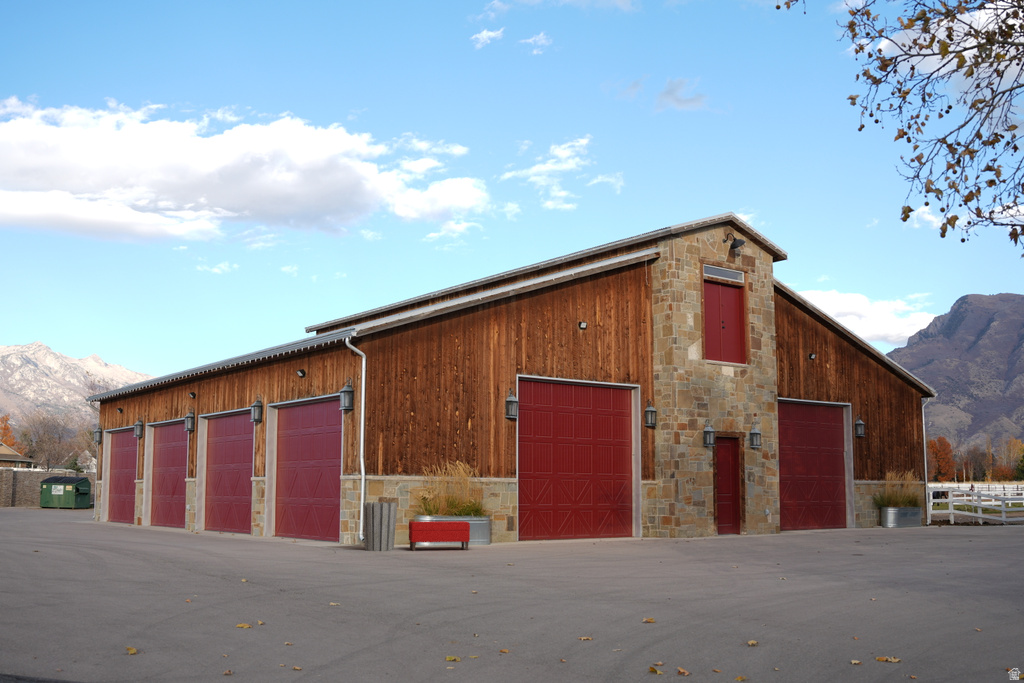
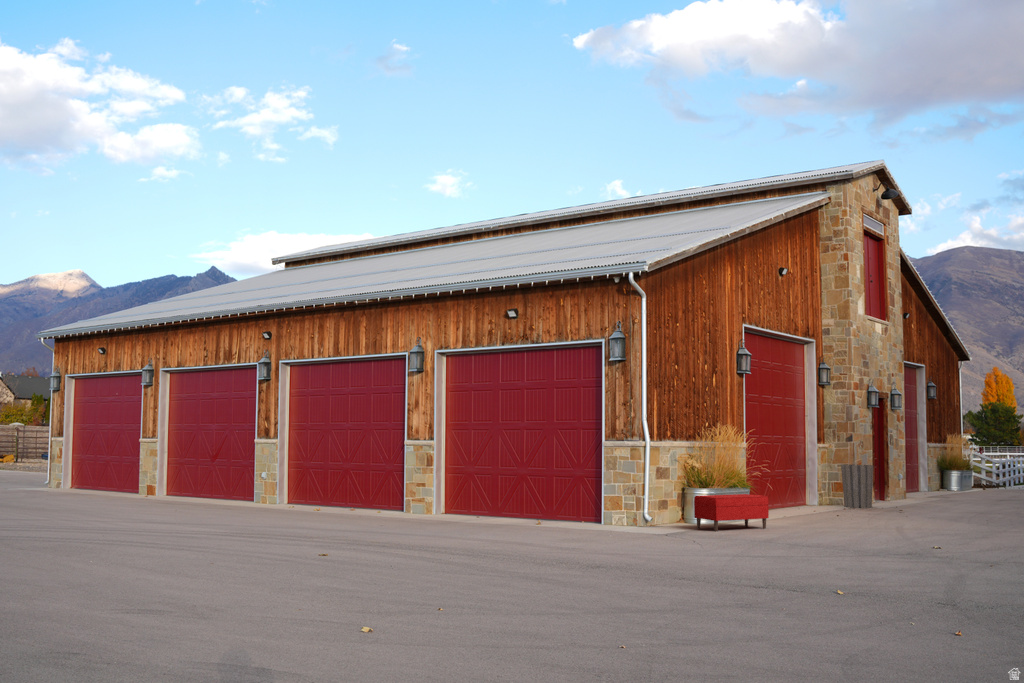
trash can: present [363,502,397,551] -> present [841,465,873,508]

